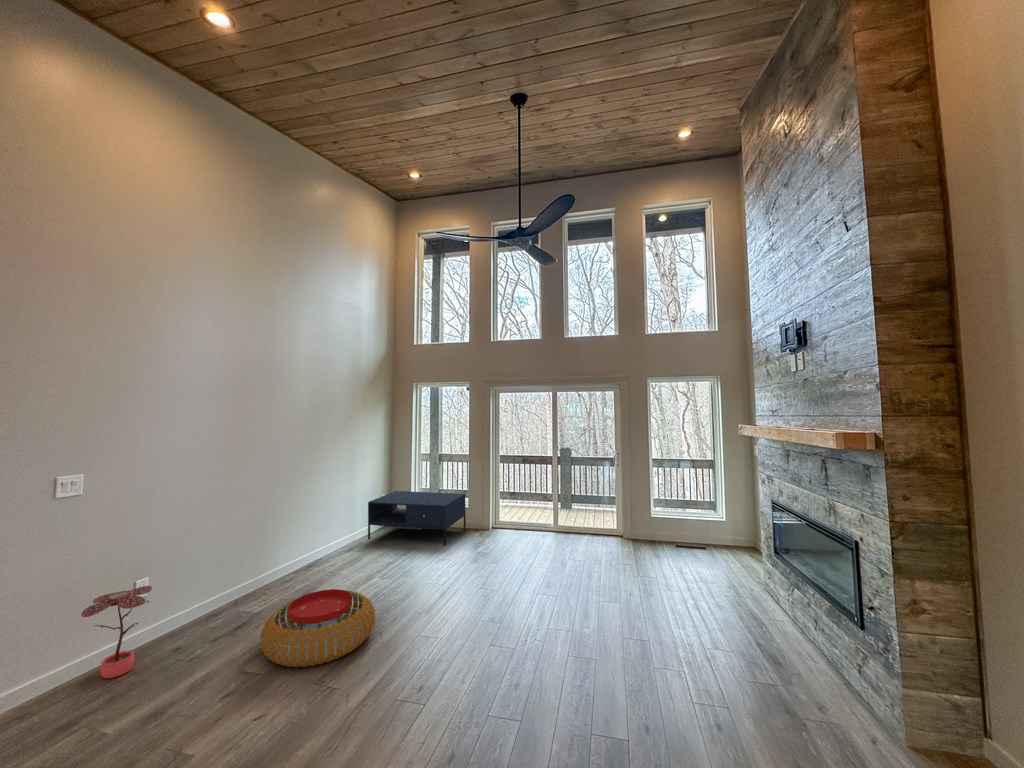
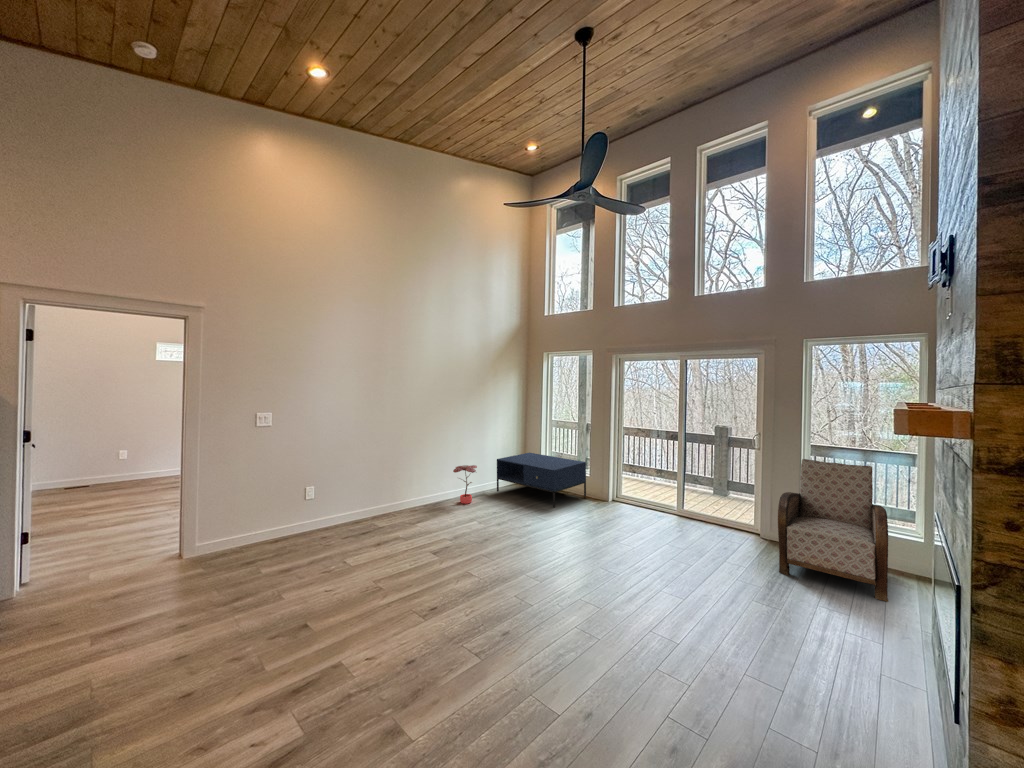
armchair: none [650,471,728,567] -> present [778,459,888,601]
potted plant: present [81,586,152,678] -> present [453,465,477,504]
pouf: present [260,589,375,668] -> none [354,521,440,575]

